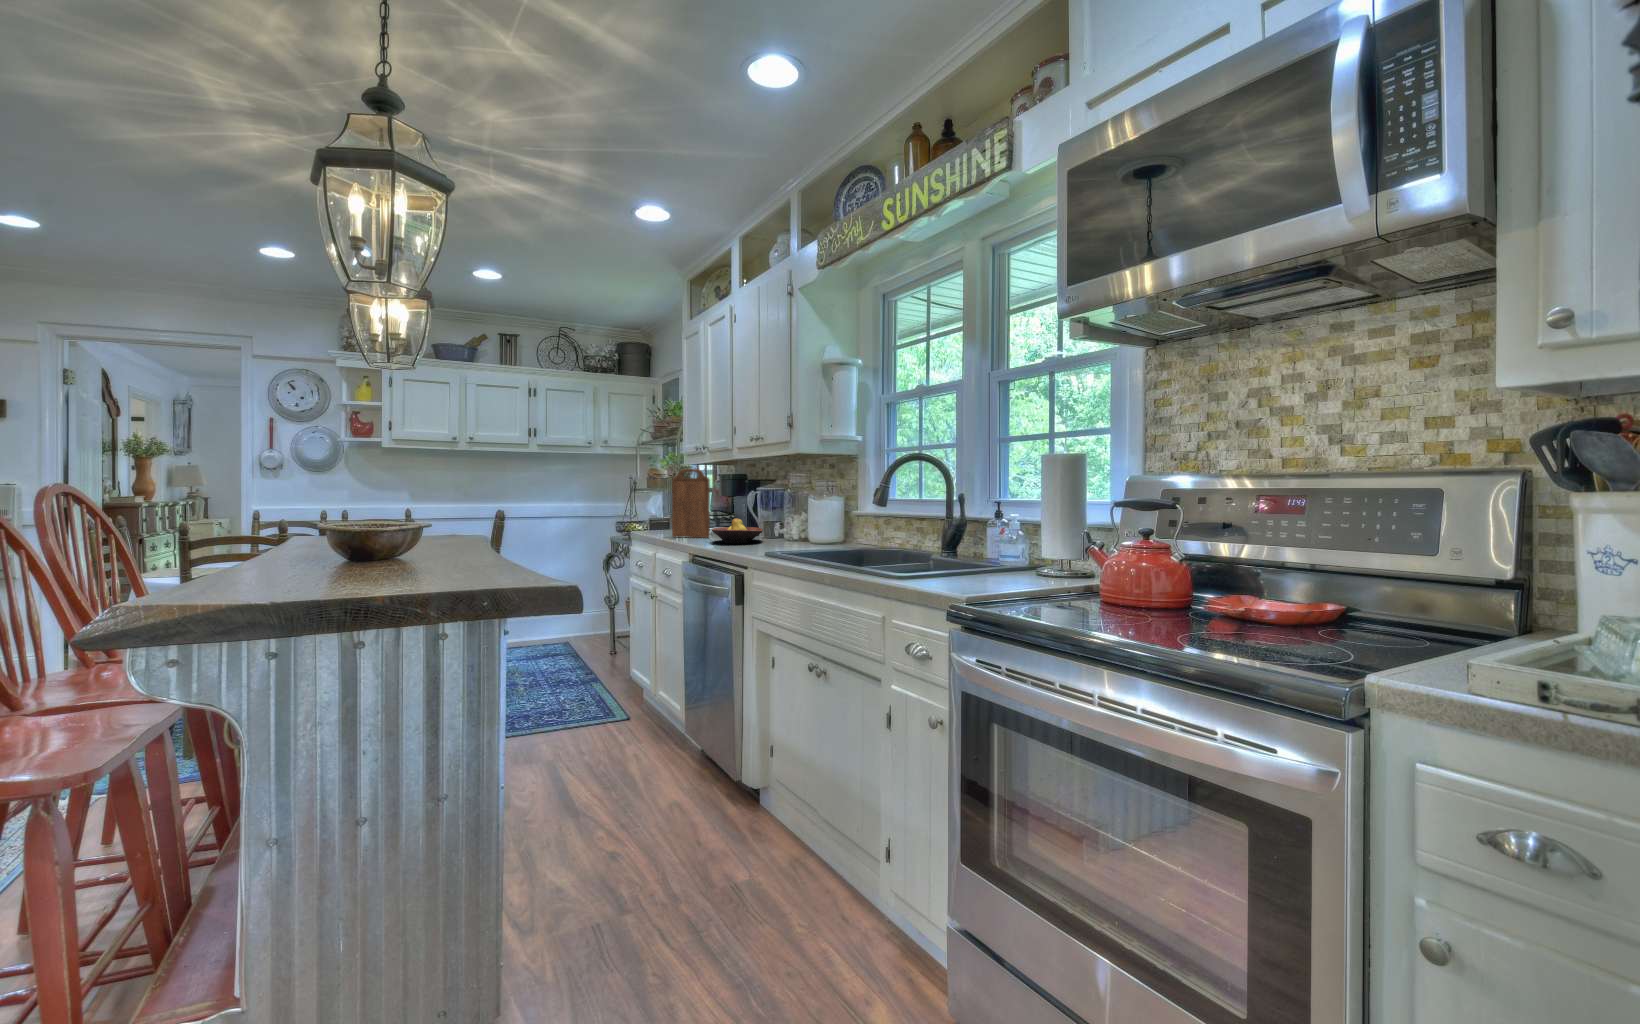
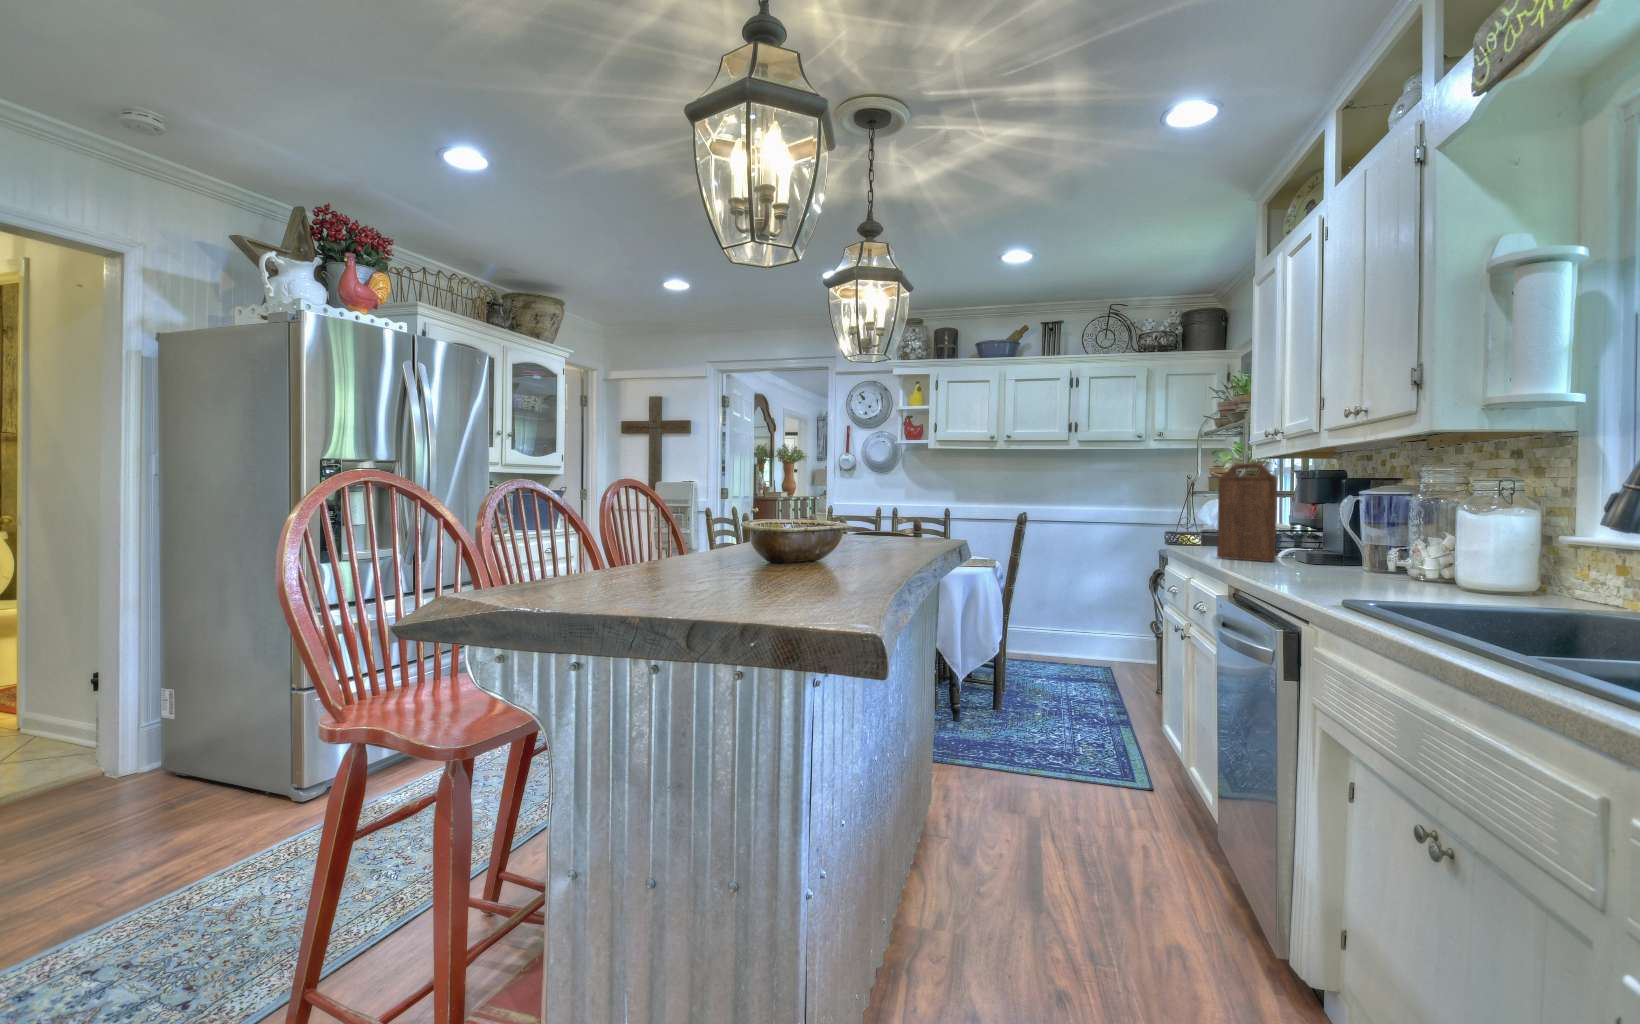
fruit bowl: present [712,518,763,544] -> none [1267,538,1363,578]

